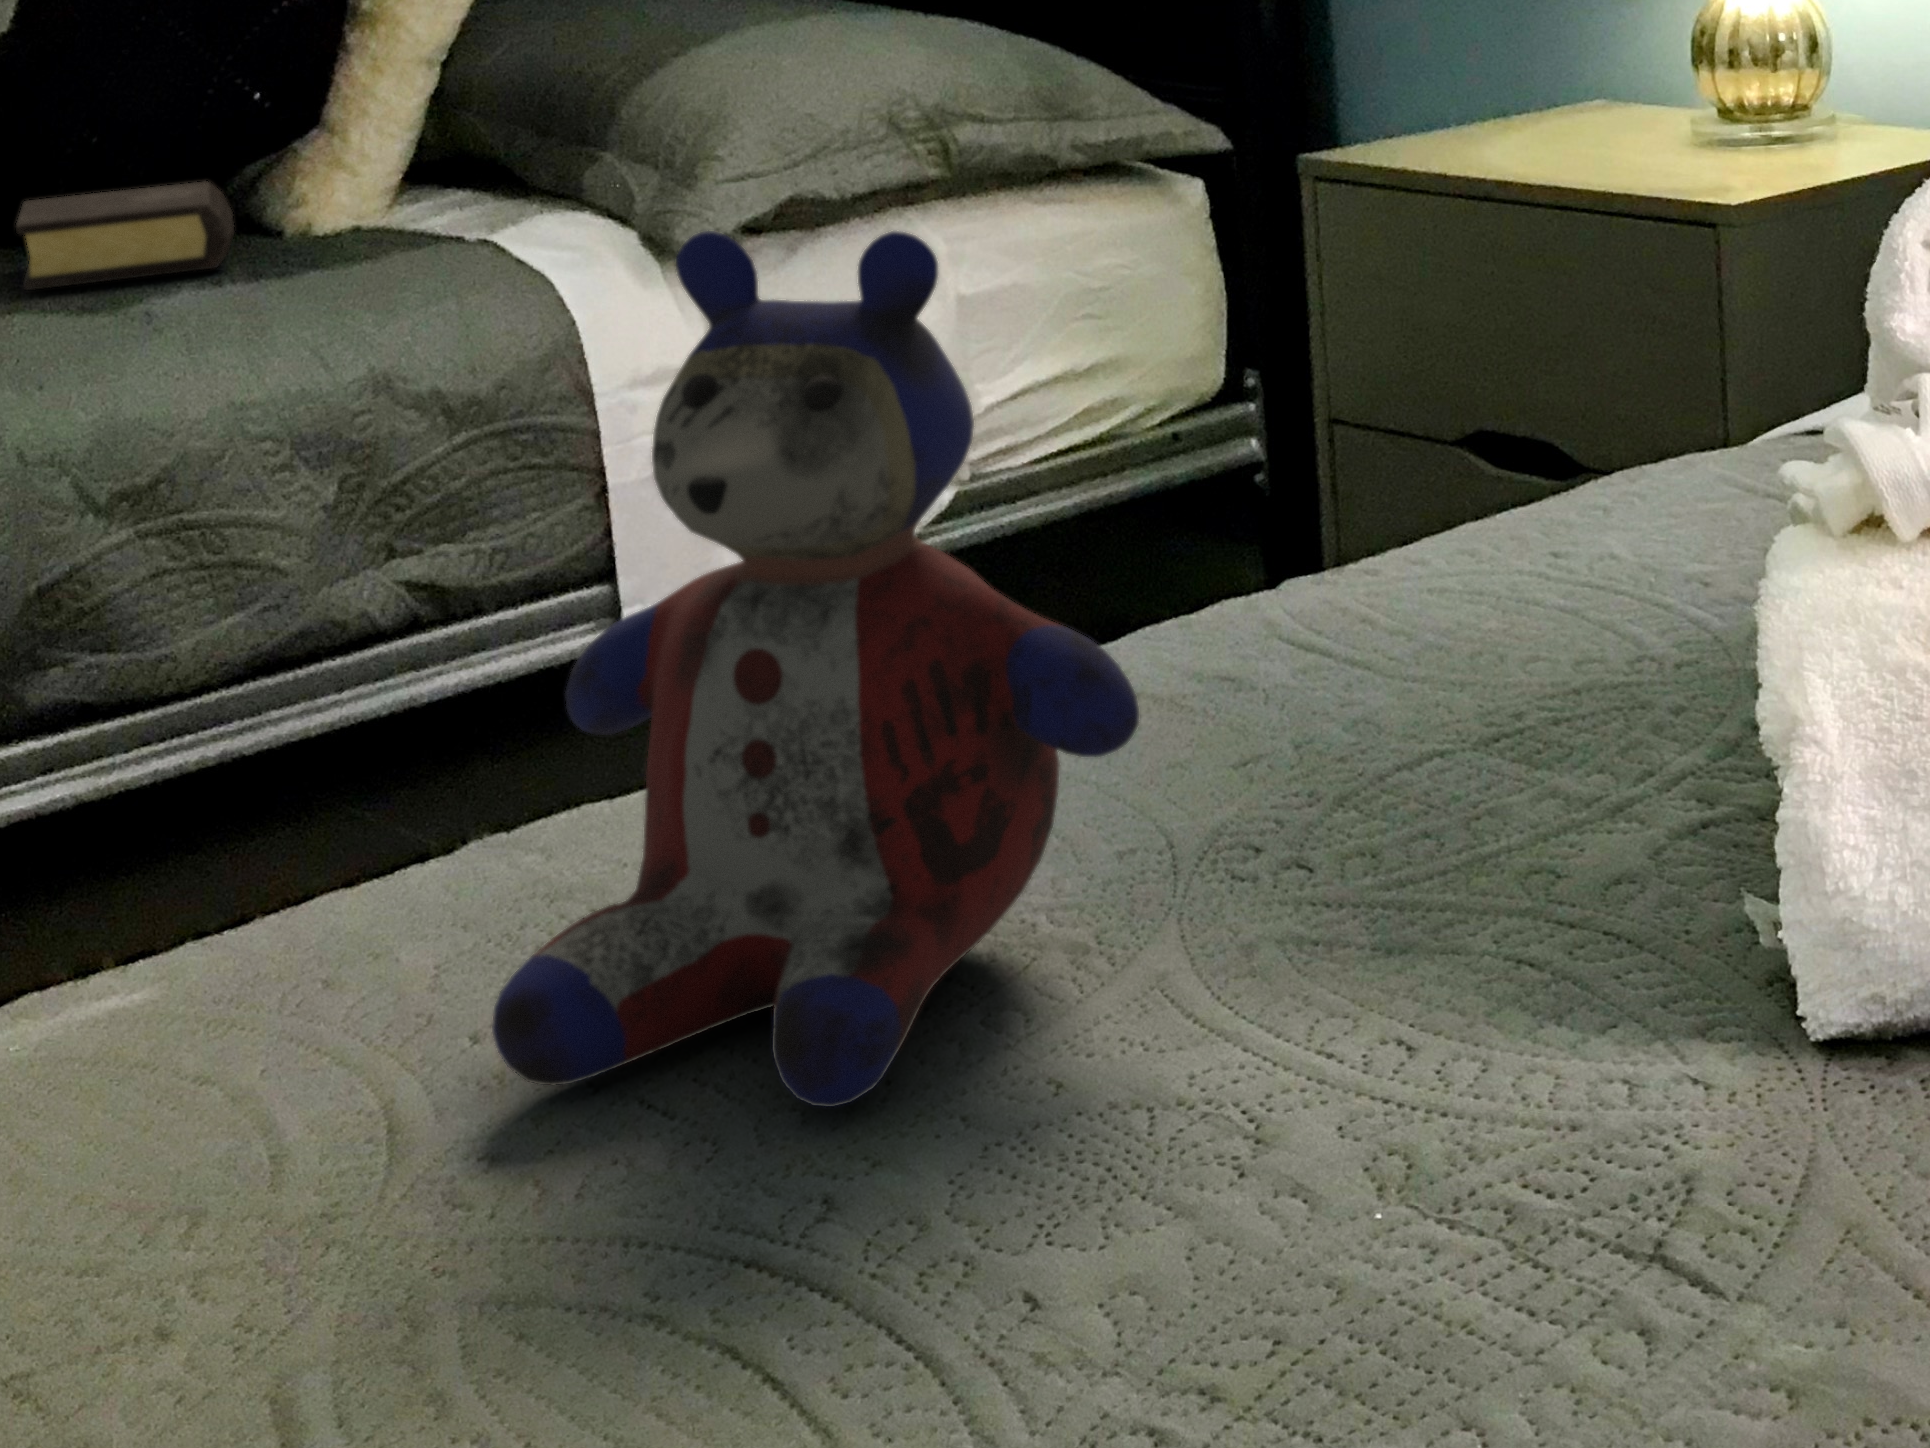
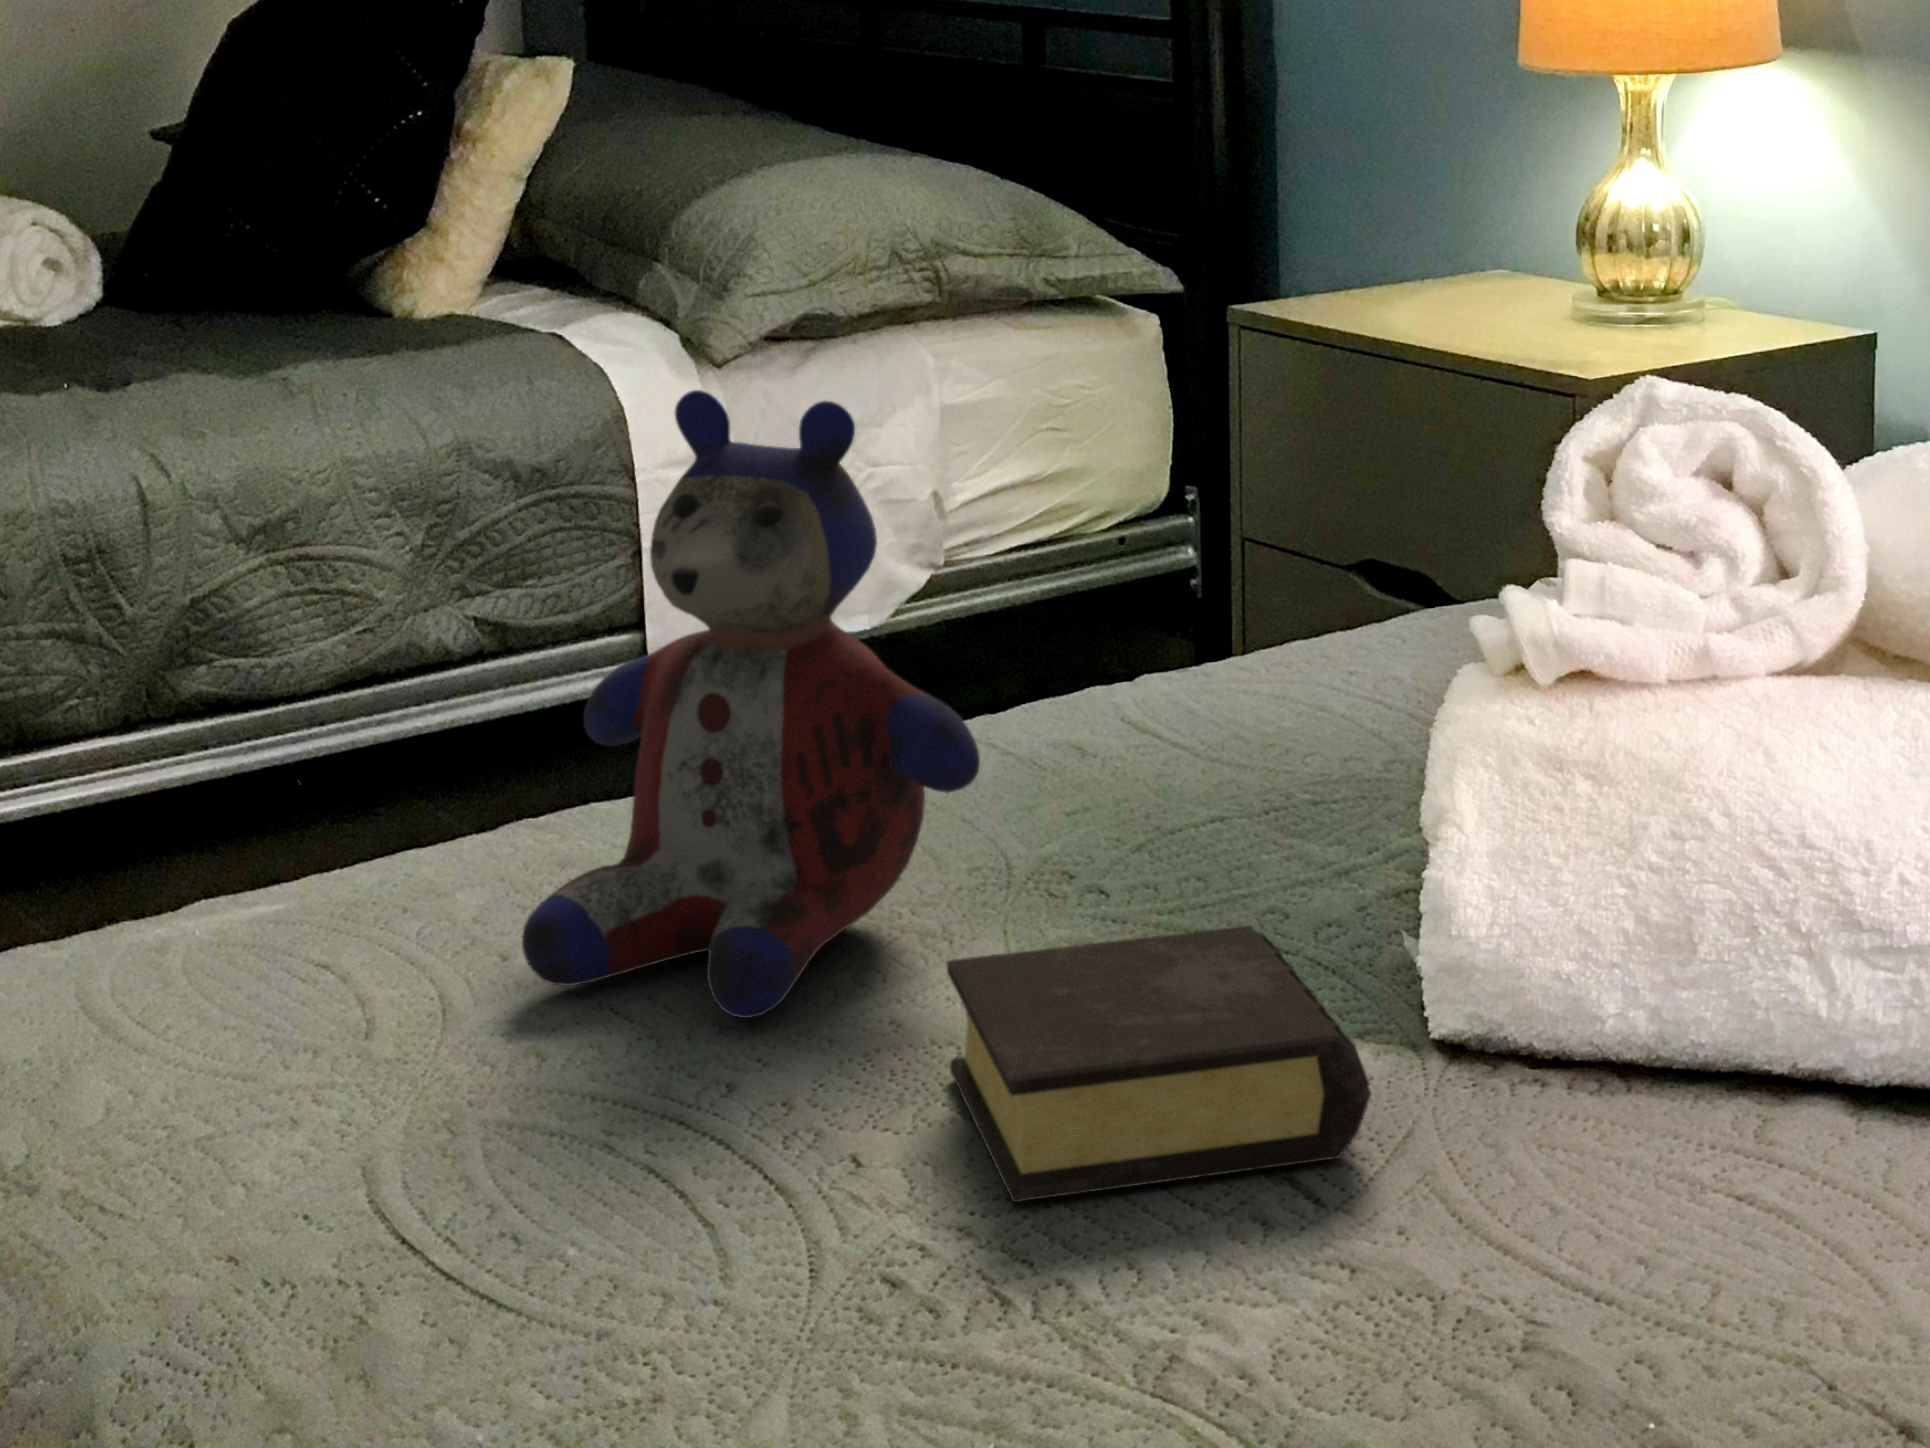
book: present [16,182,234,290] -> present [947,926,1371,1202]

